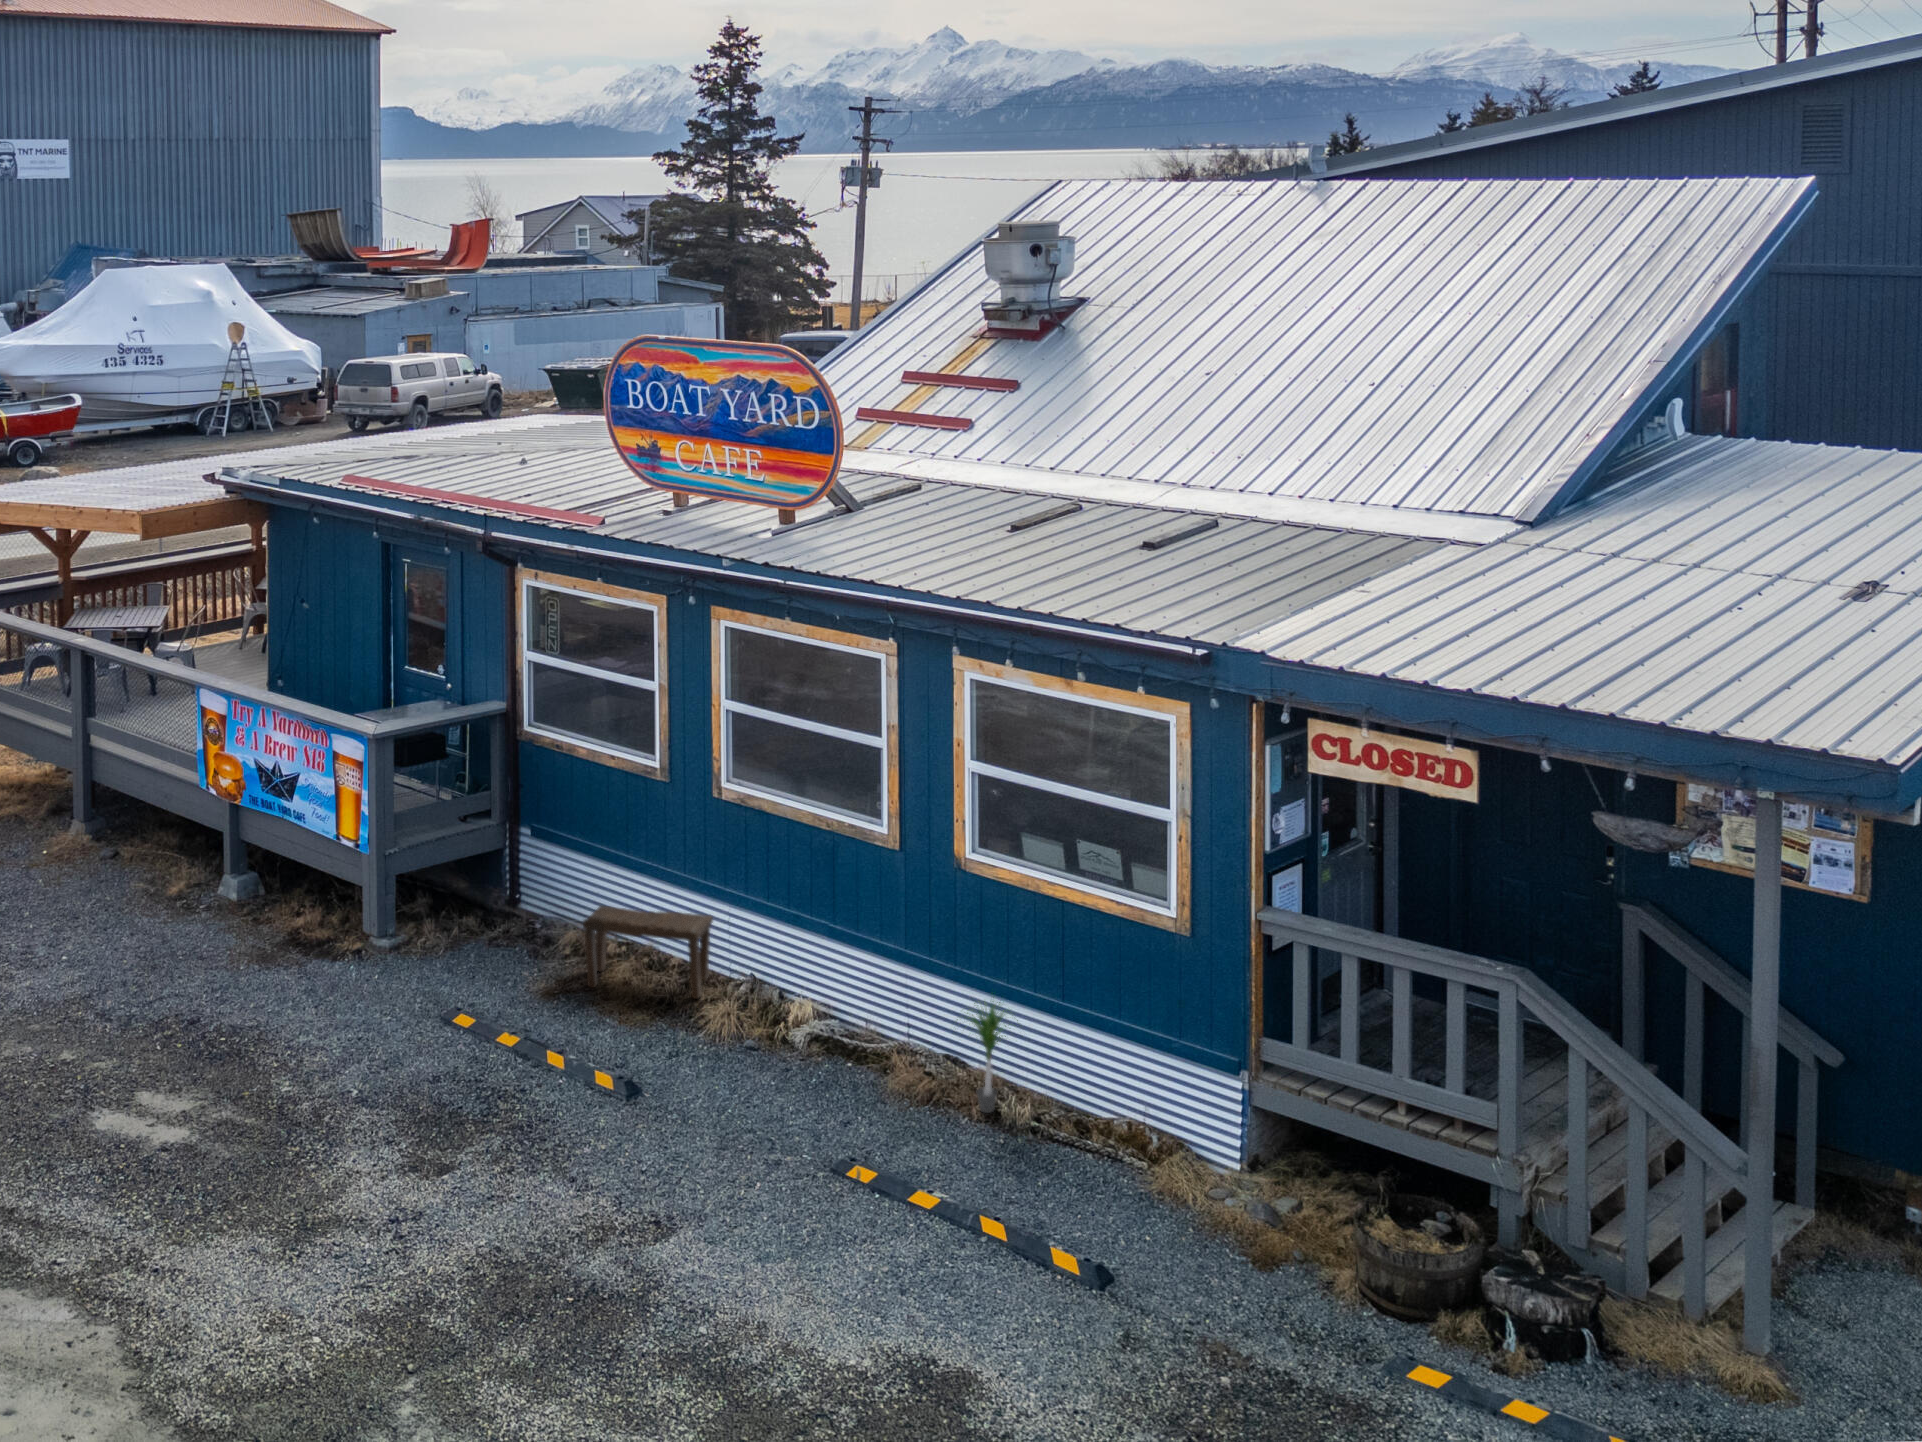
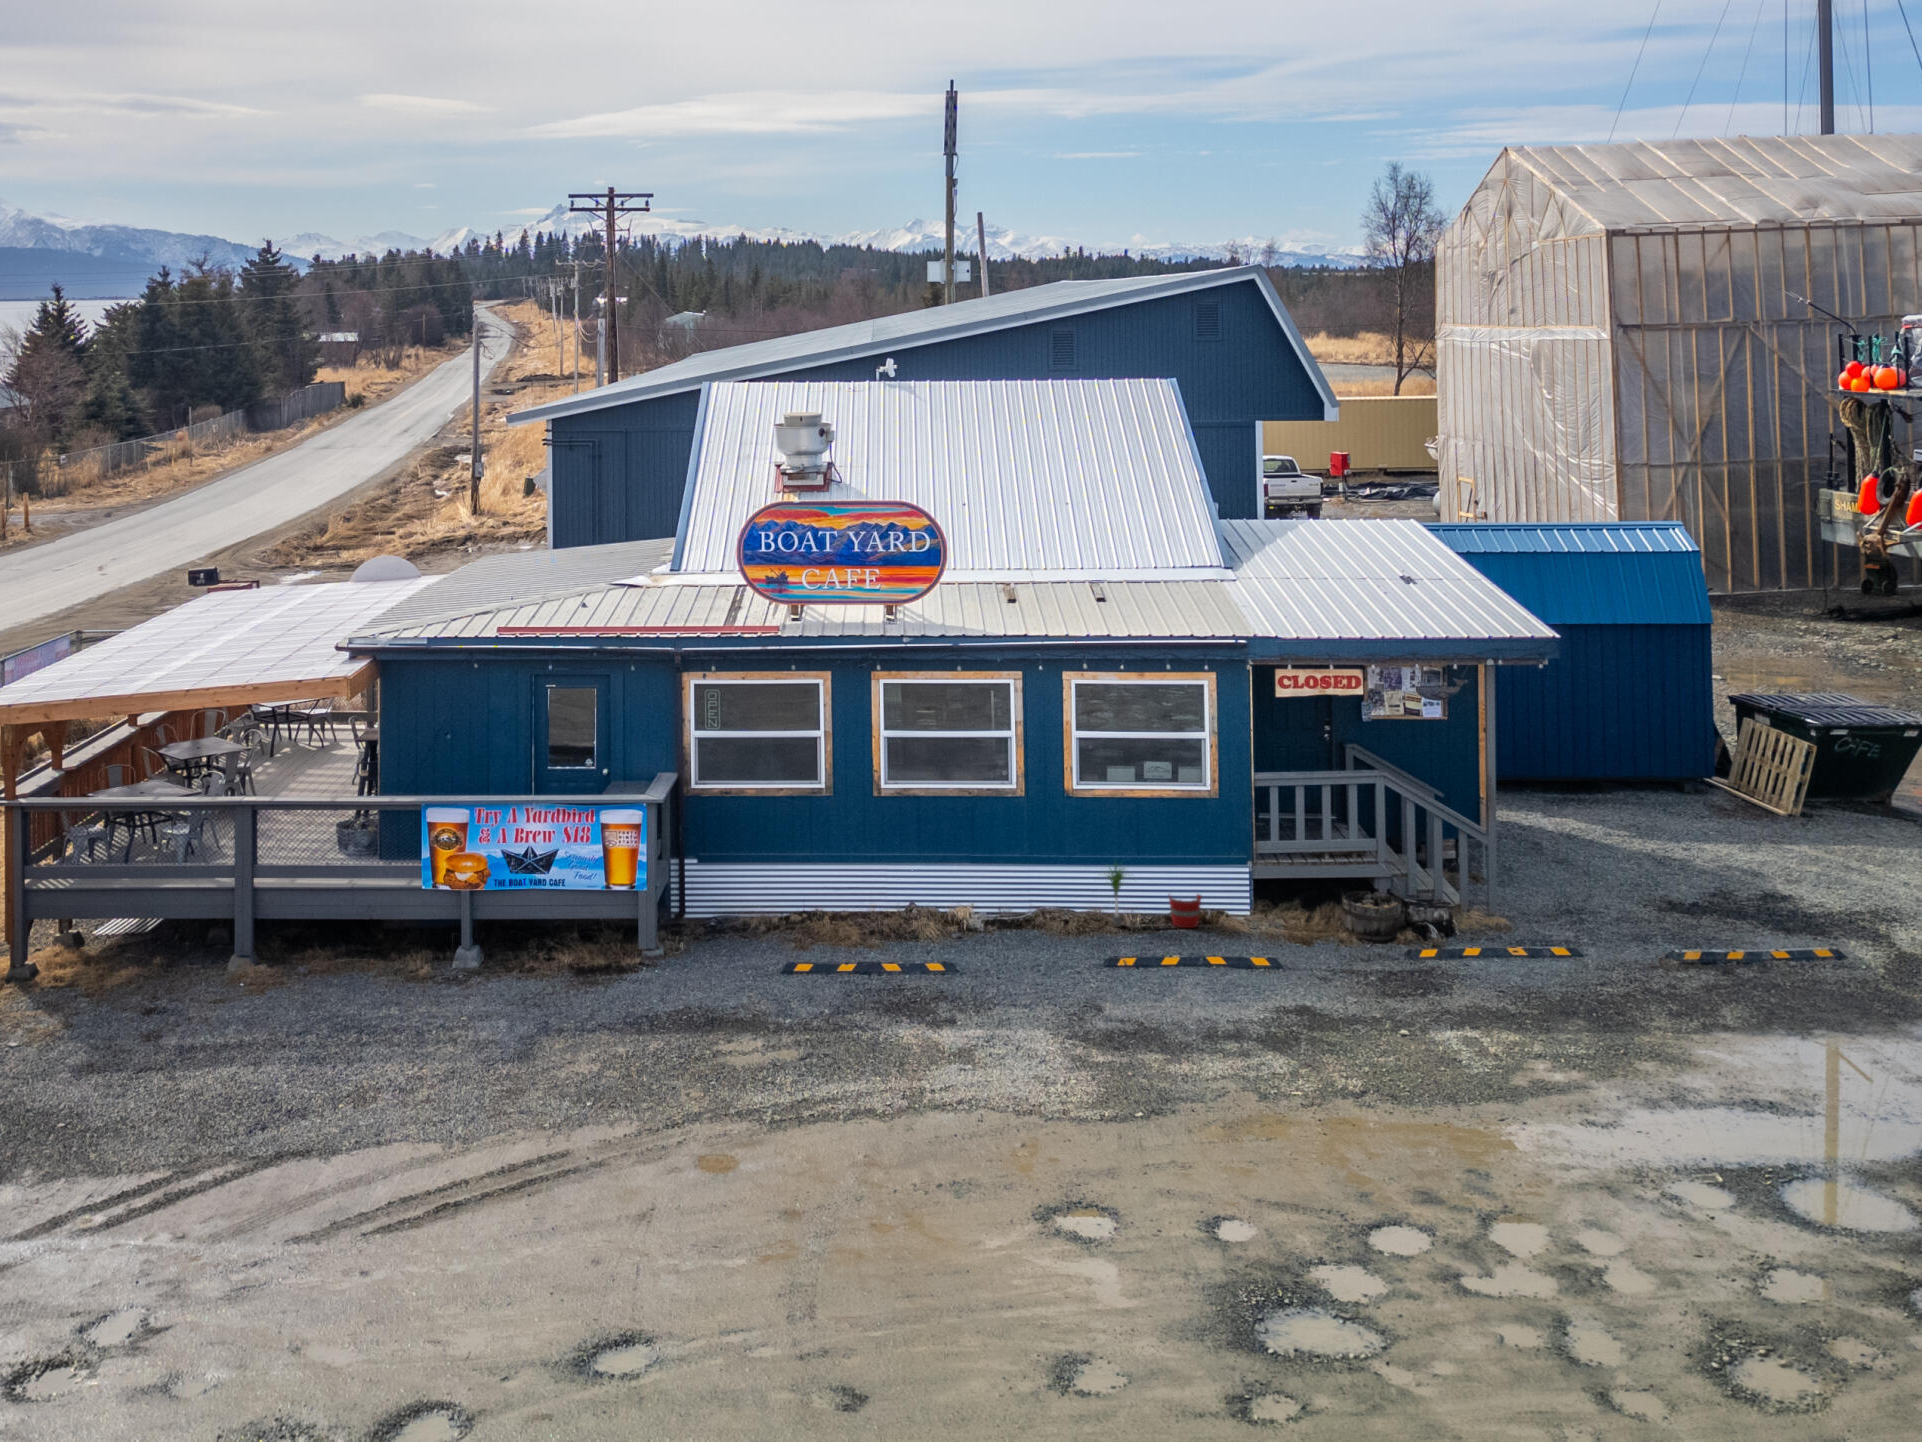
bench: present [583,905,713,999] -> none [812,872,897,935]
bucket: none [1066,1082,1132,1158] -> present [1169,895,1202,928]

